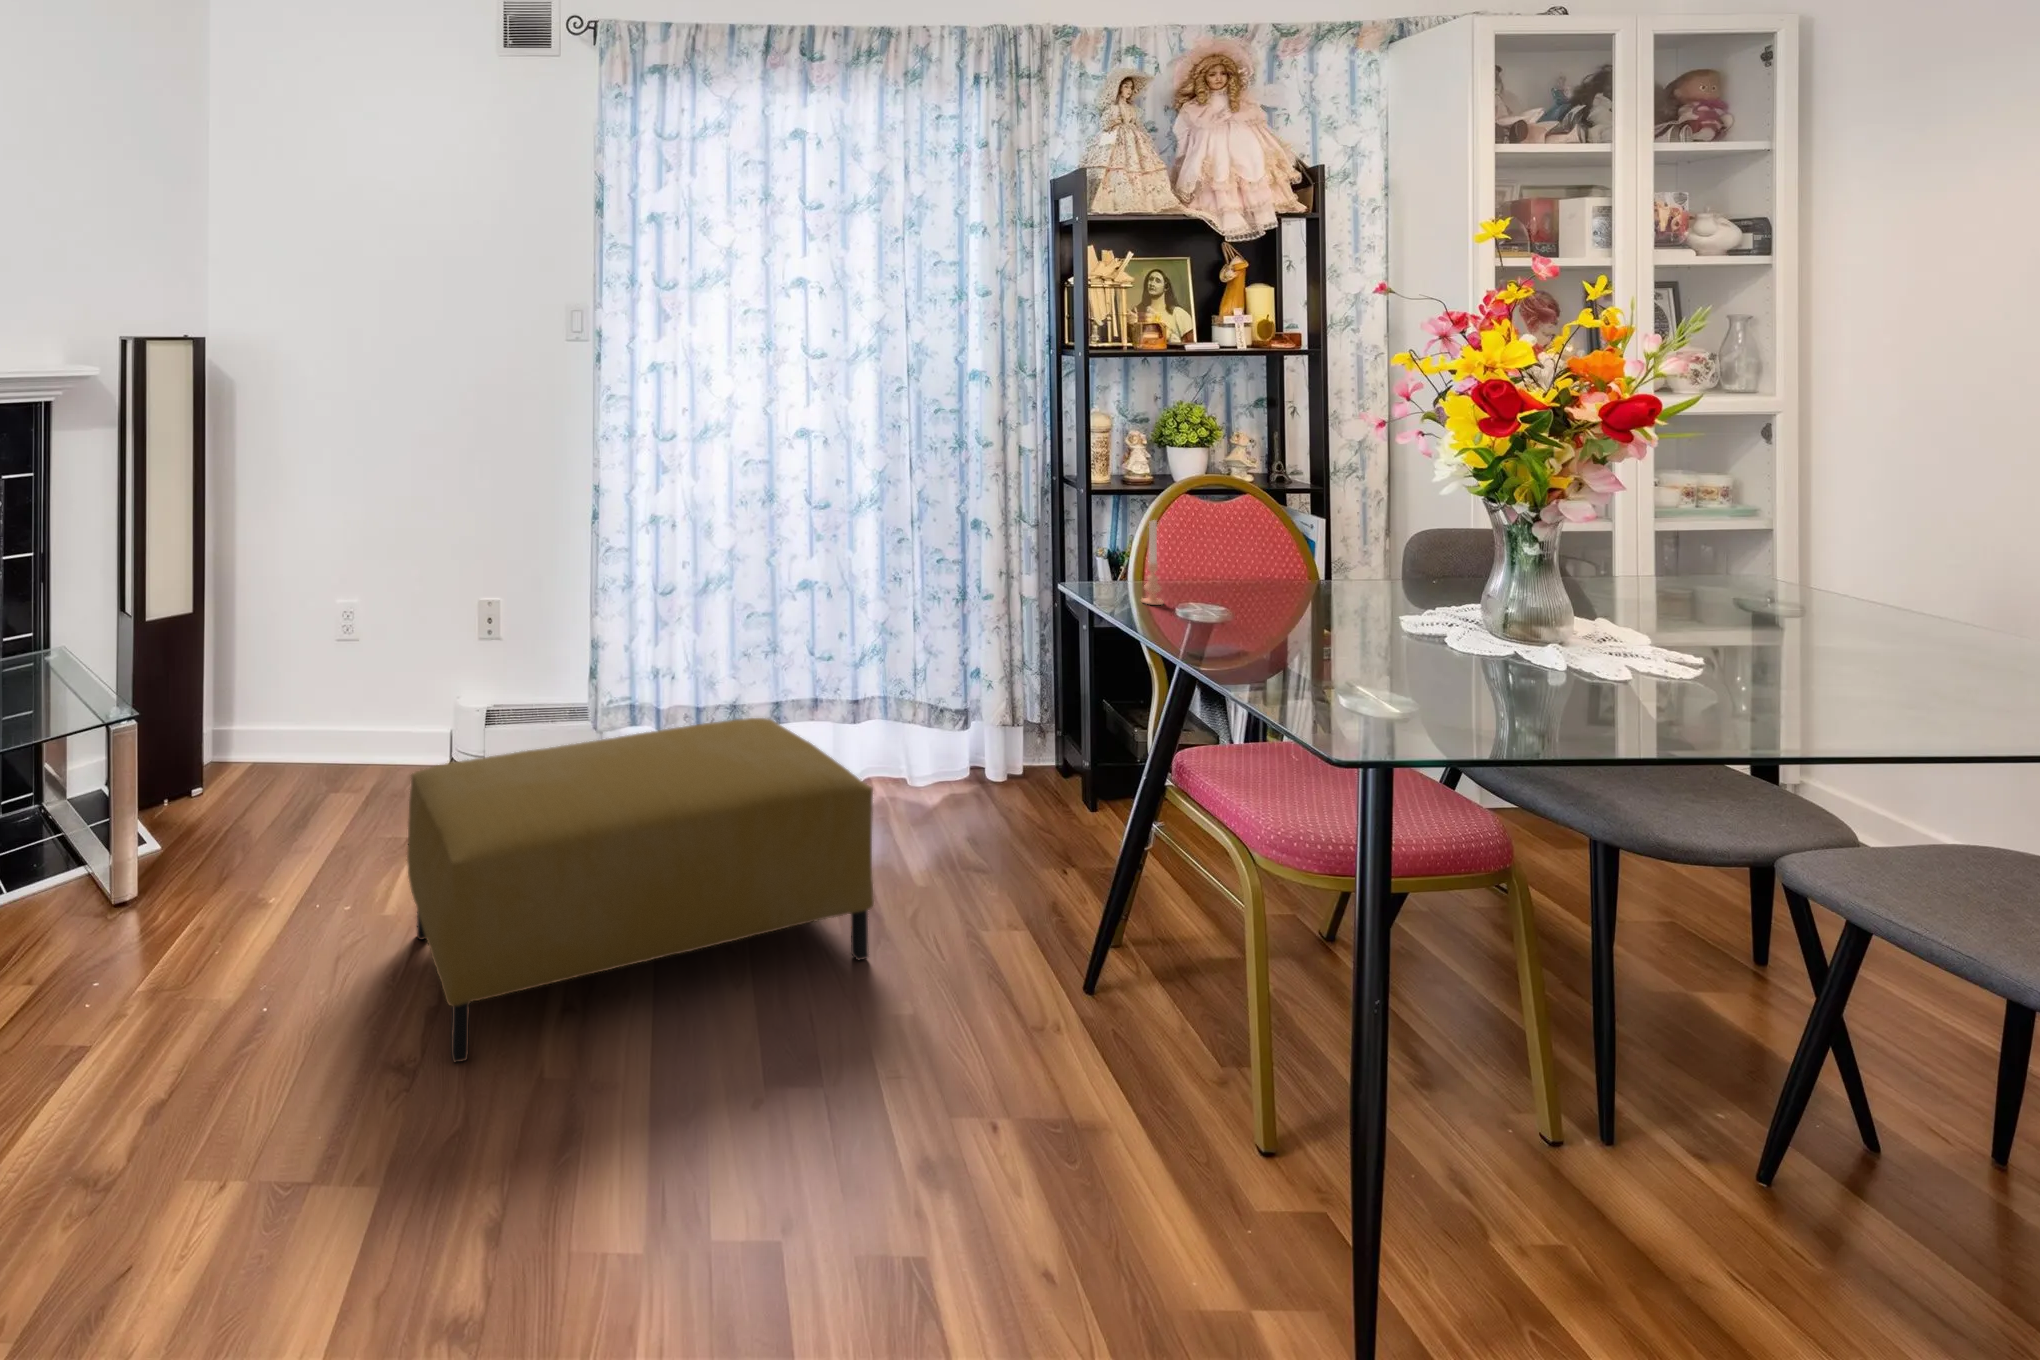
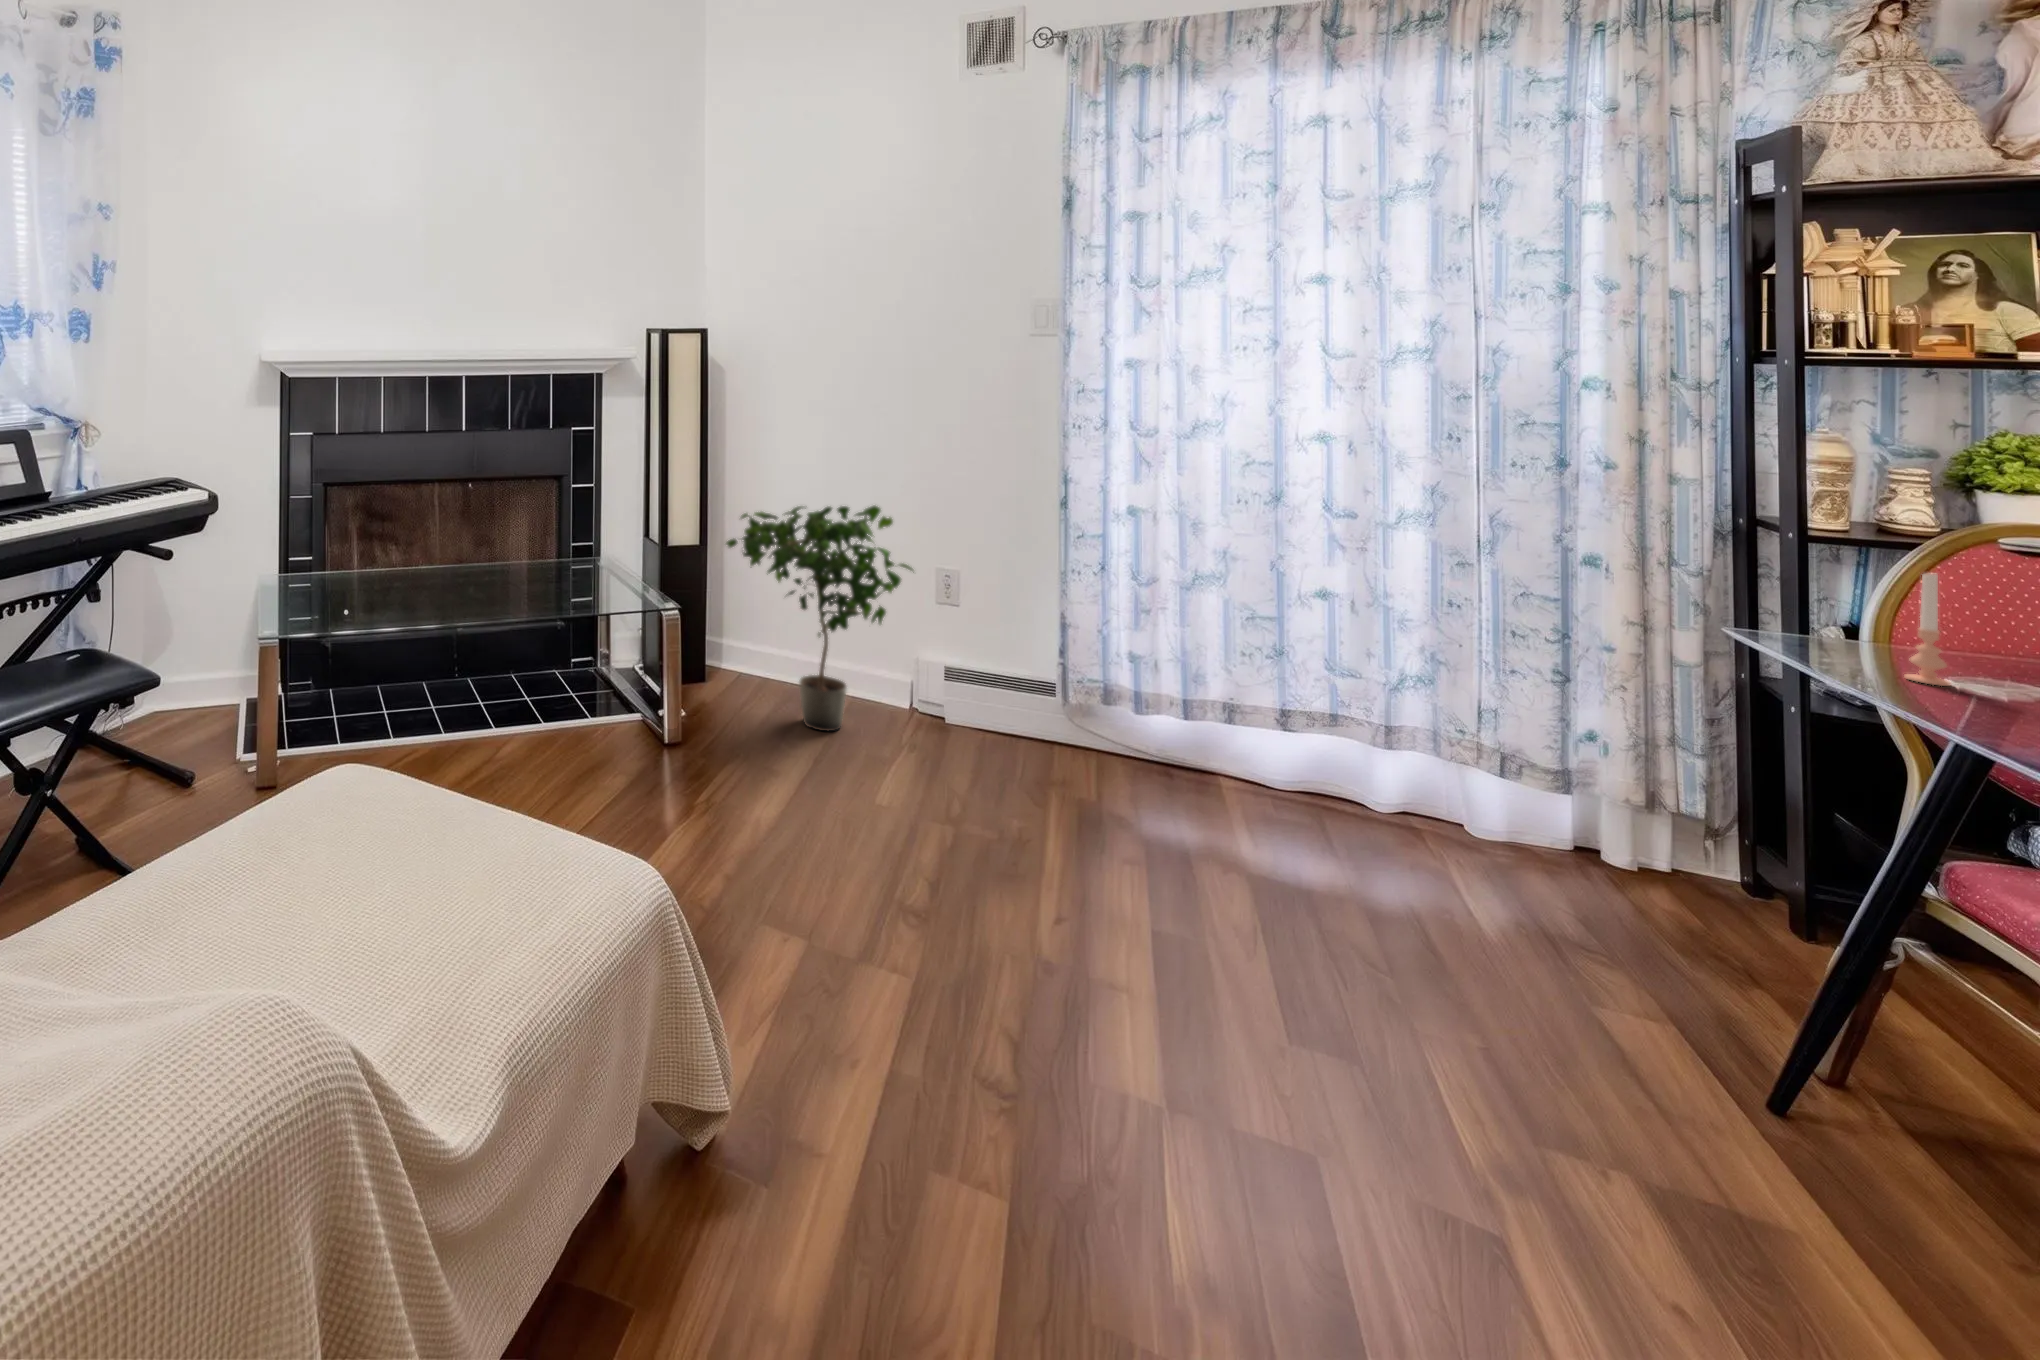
potted plant: none [221,538,450,814] -> present [726,506,914,731]
ottoman: present [407,718,874,1063] -> none [886,698,1425,1009]

